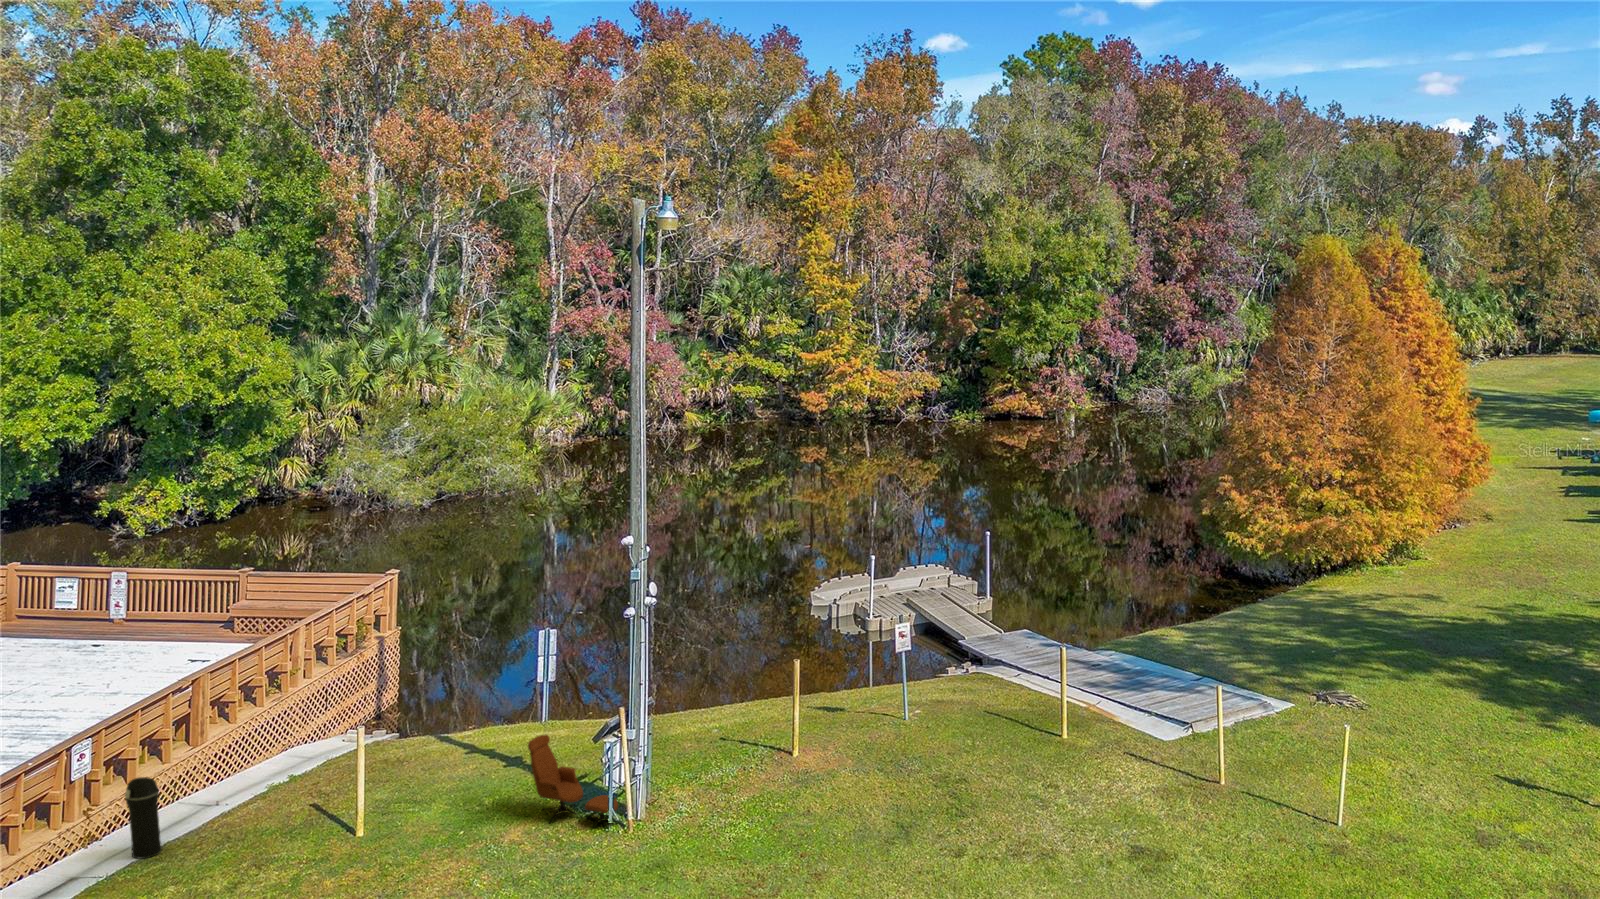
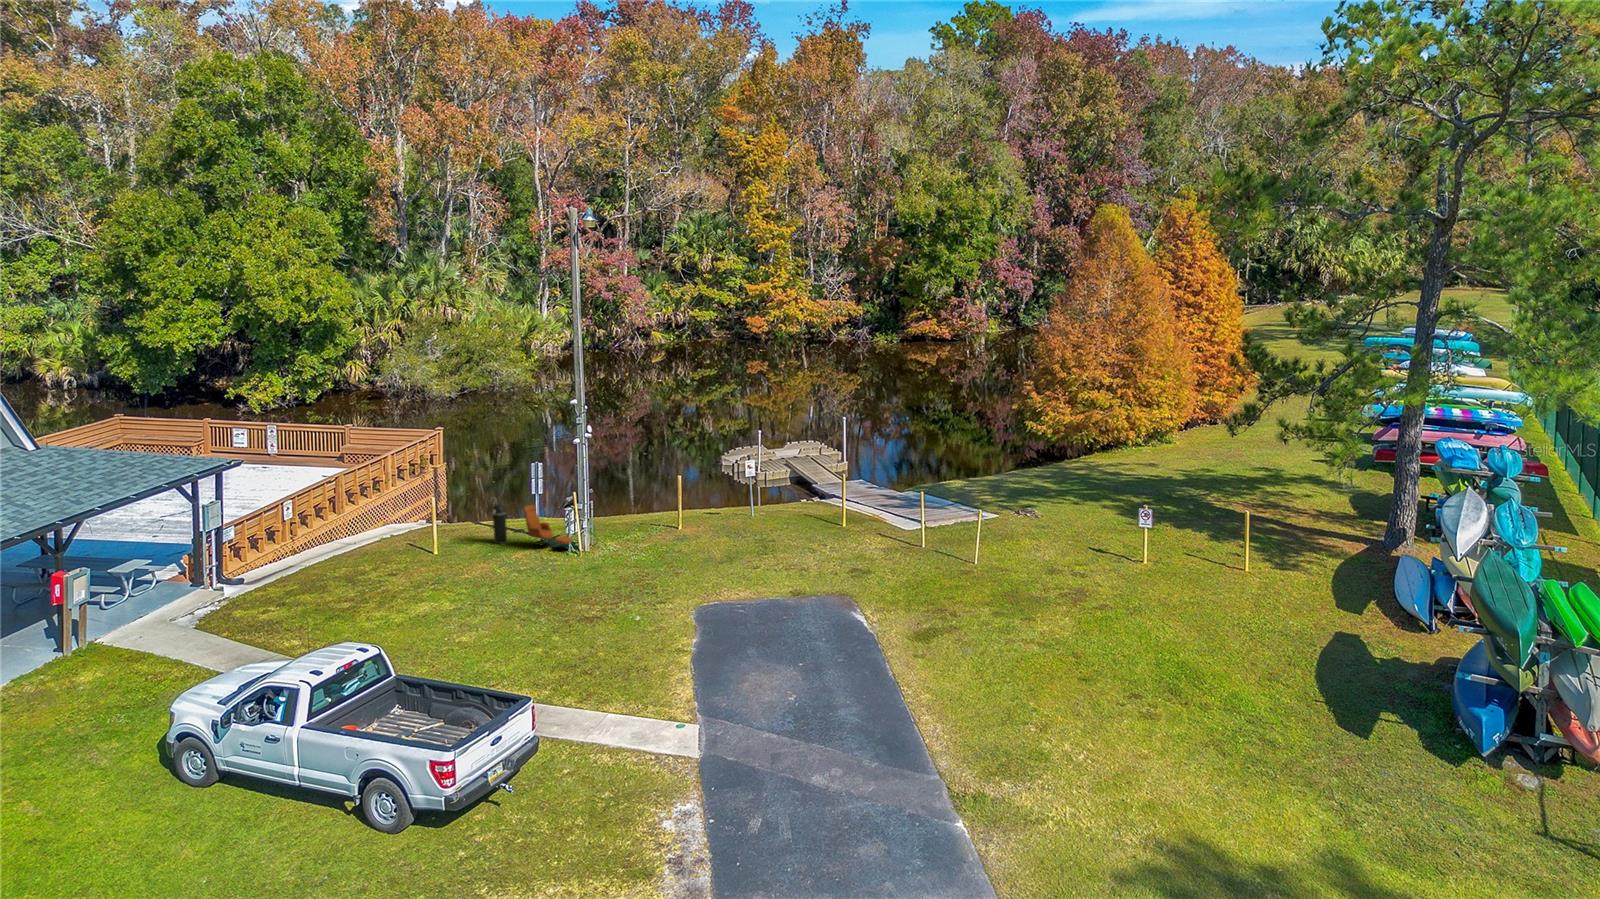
trash can: present [125,777,162,859] -> present [492,505,507,544]

